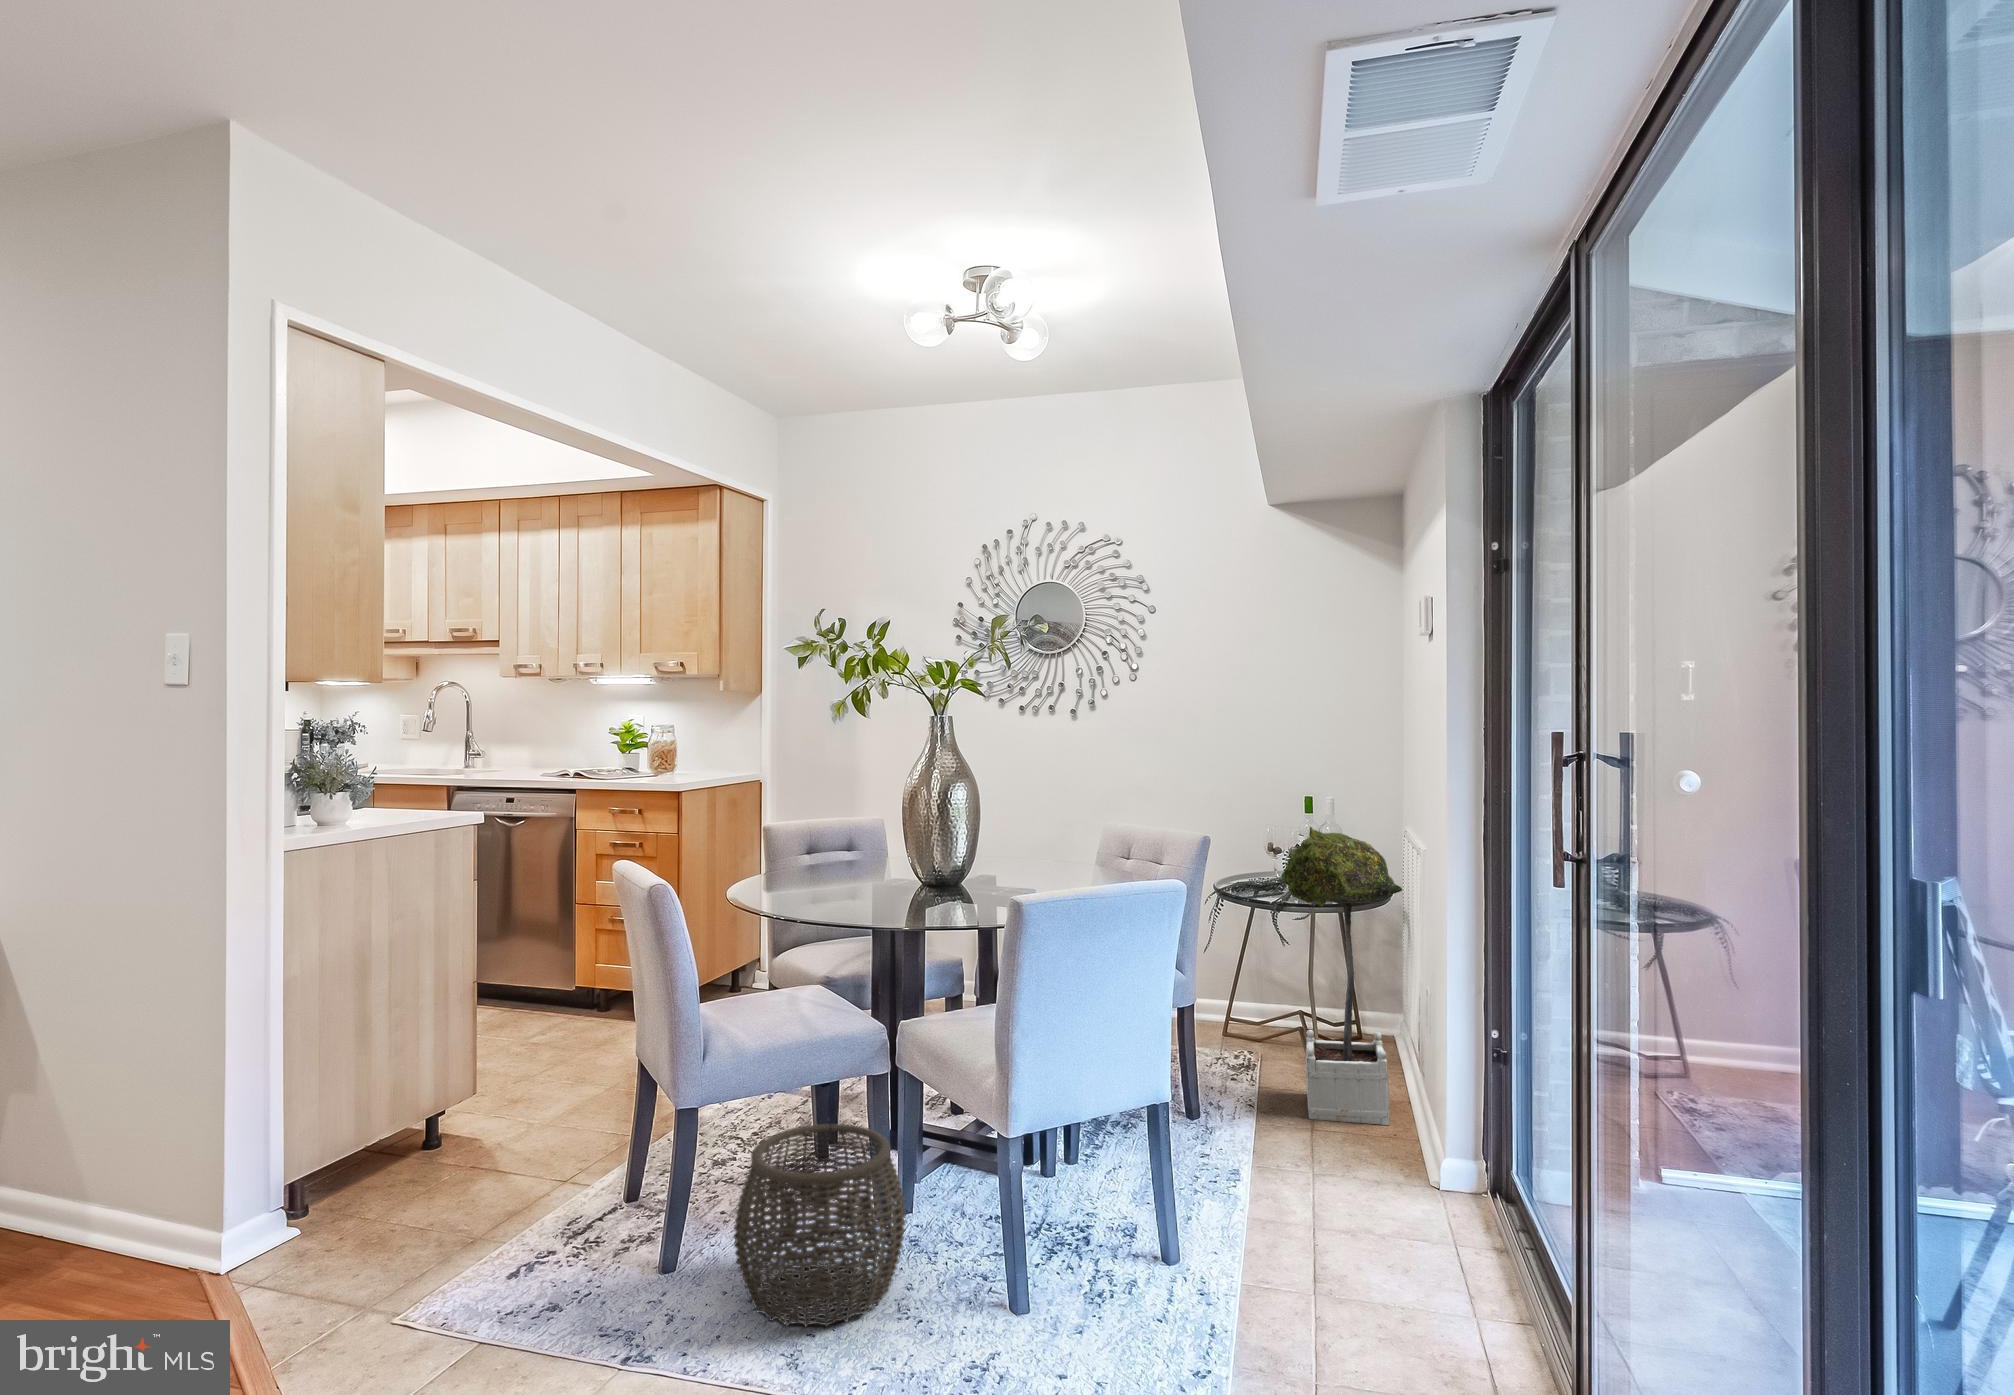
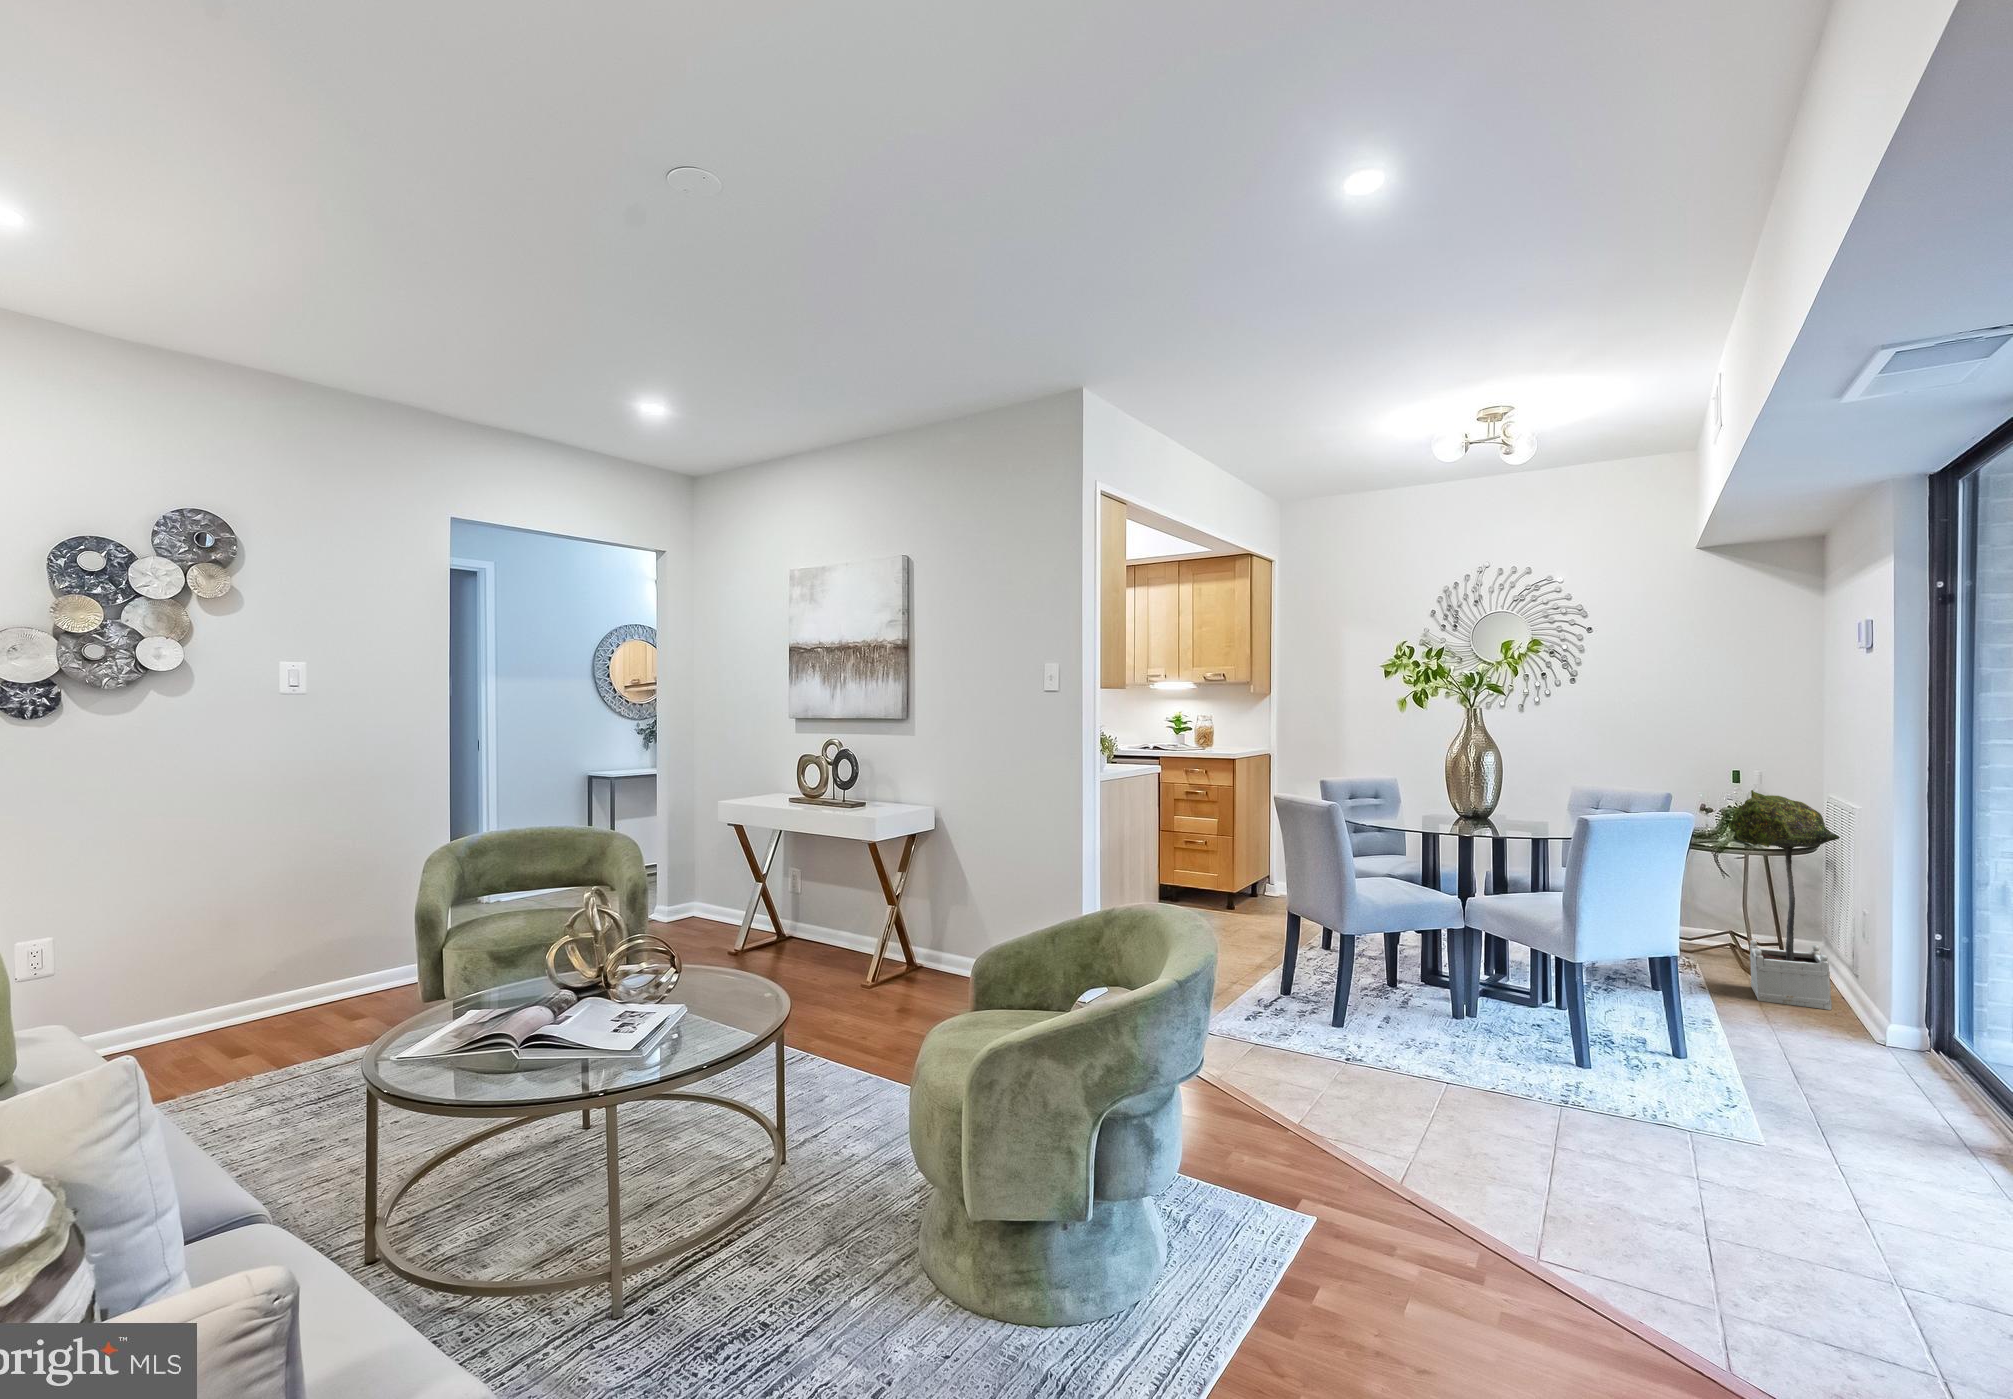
woven basket: present [734,1124,906,1327] -> none [1390,950,1499,1057]

